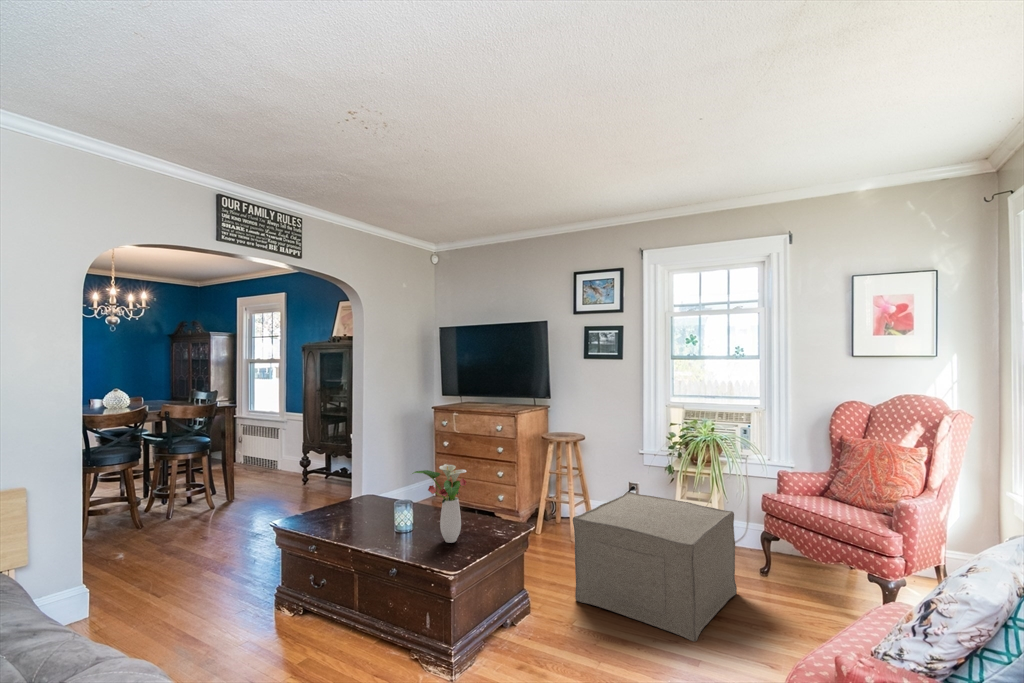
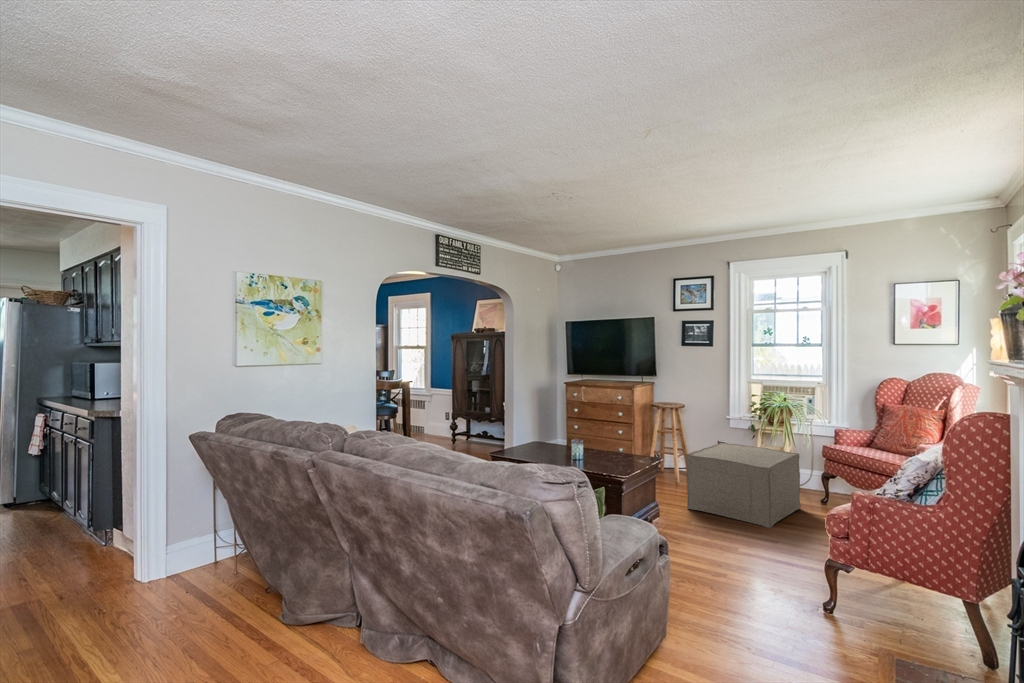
flower arrangement: present [412,465,467,543] -> none [586,417,621,464]

